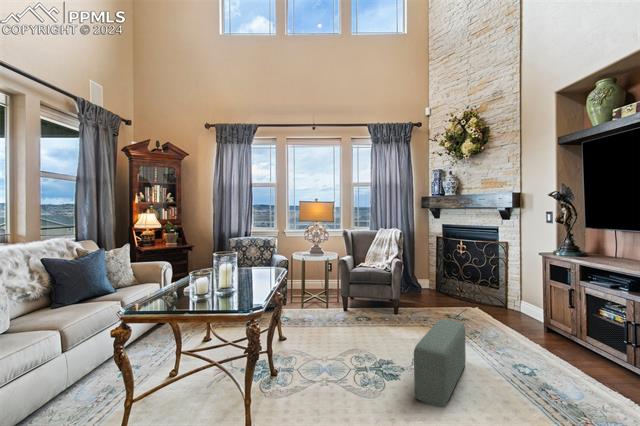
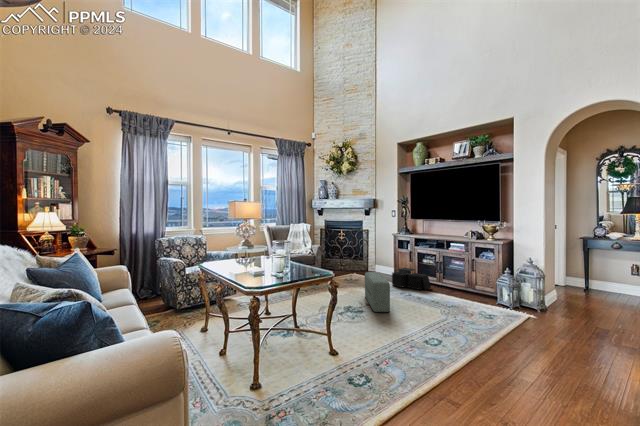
storage bin: none [517,317,604,375] -> present [392,268,431,290]

